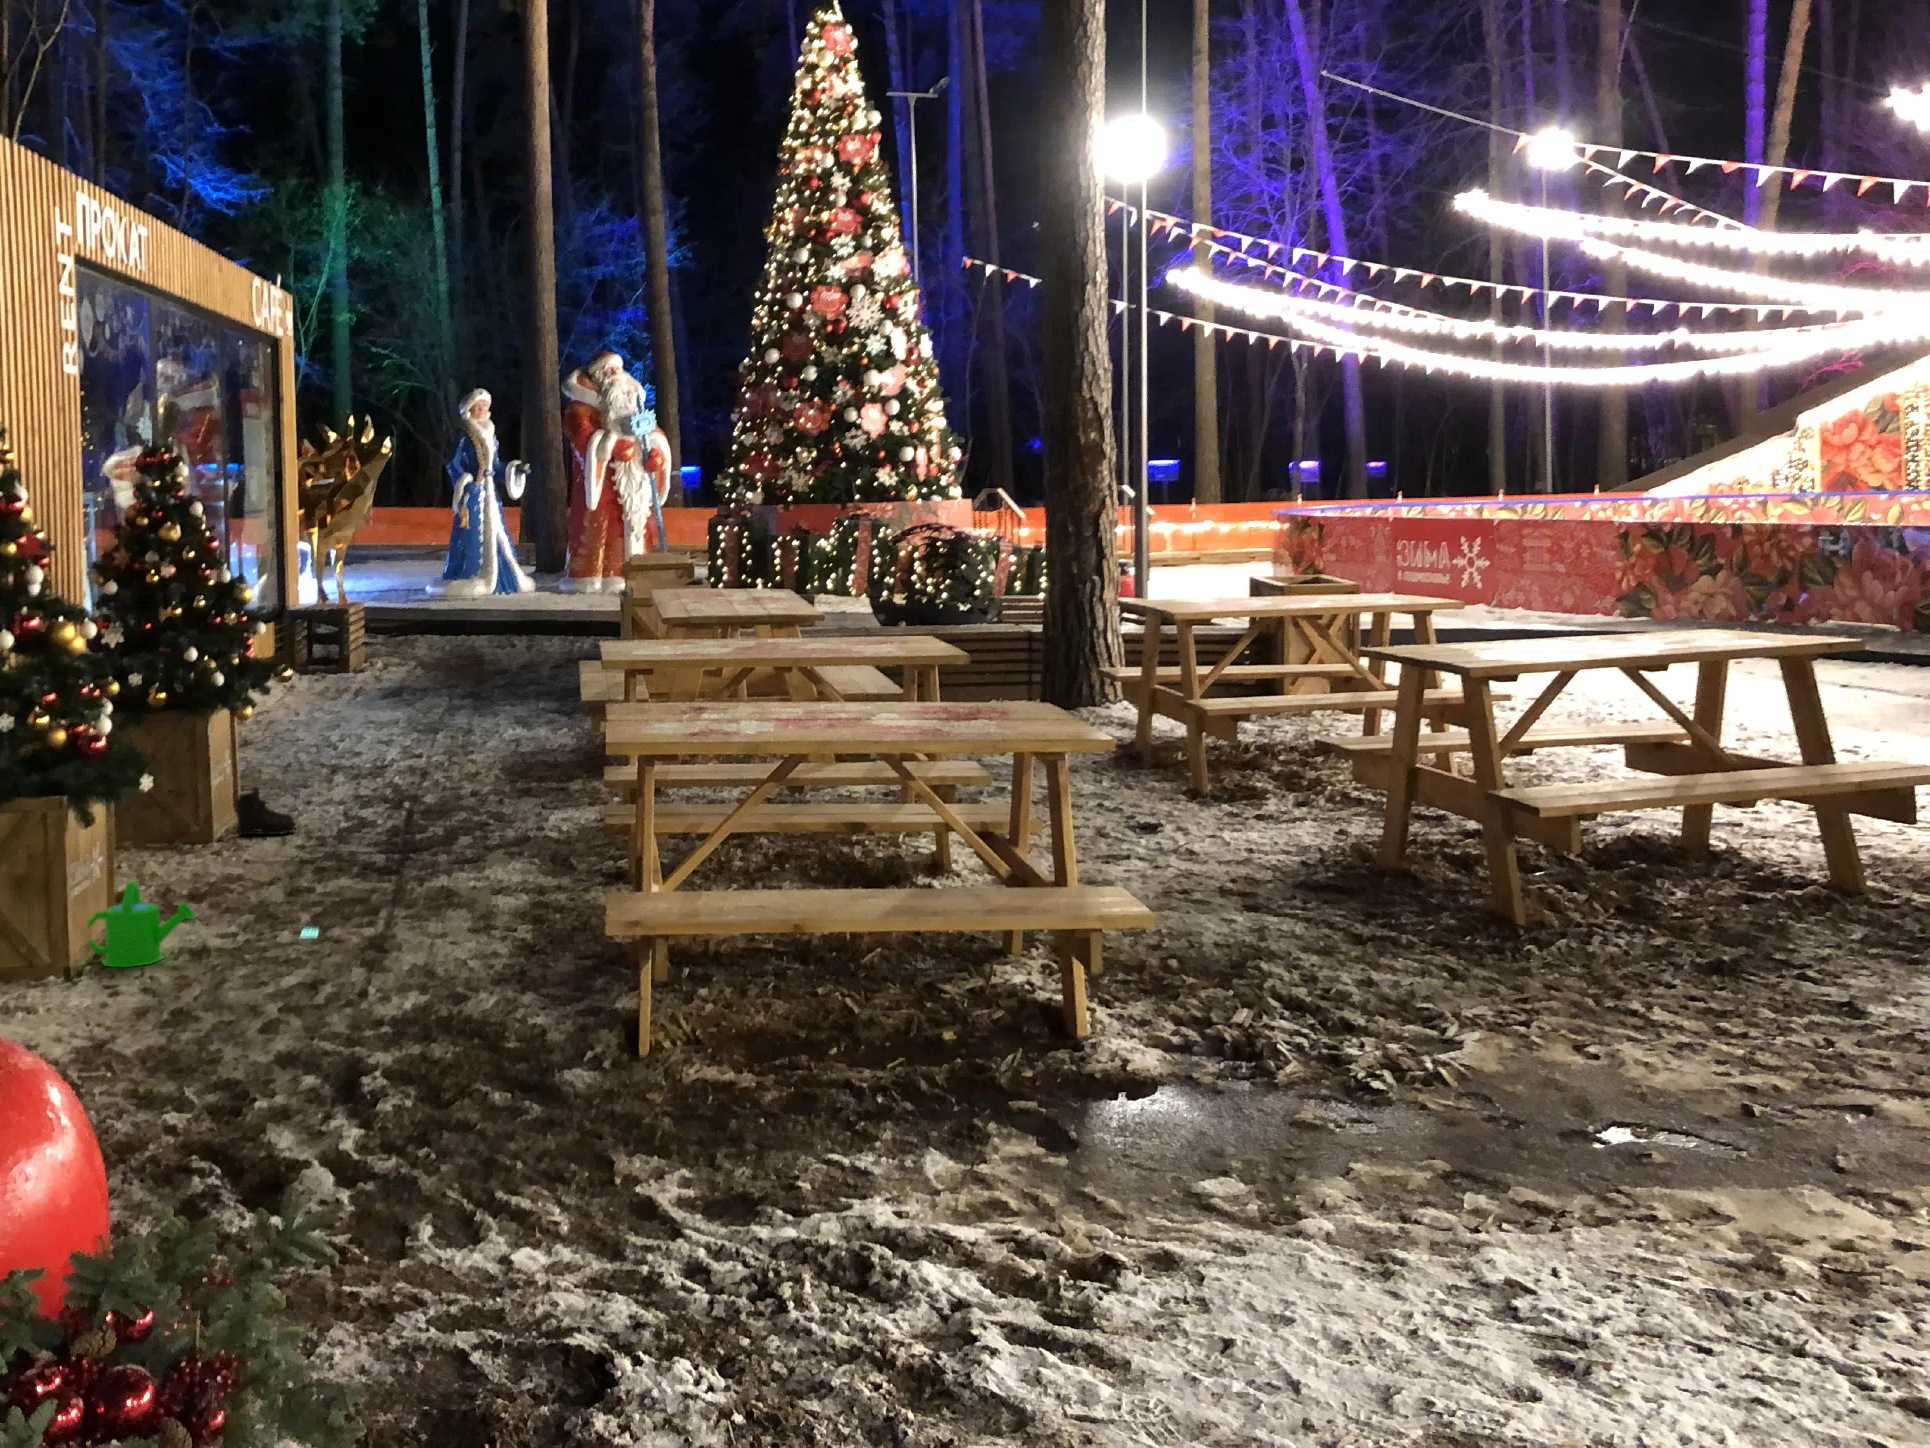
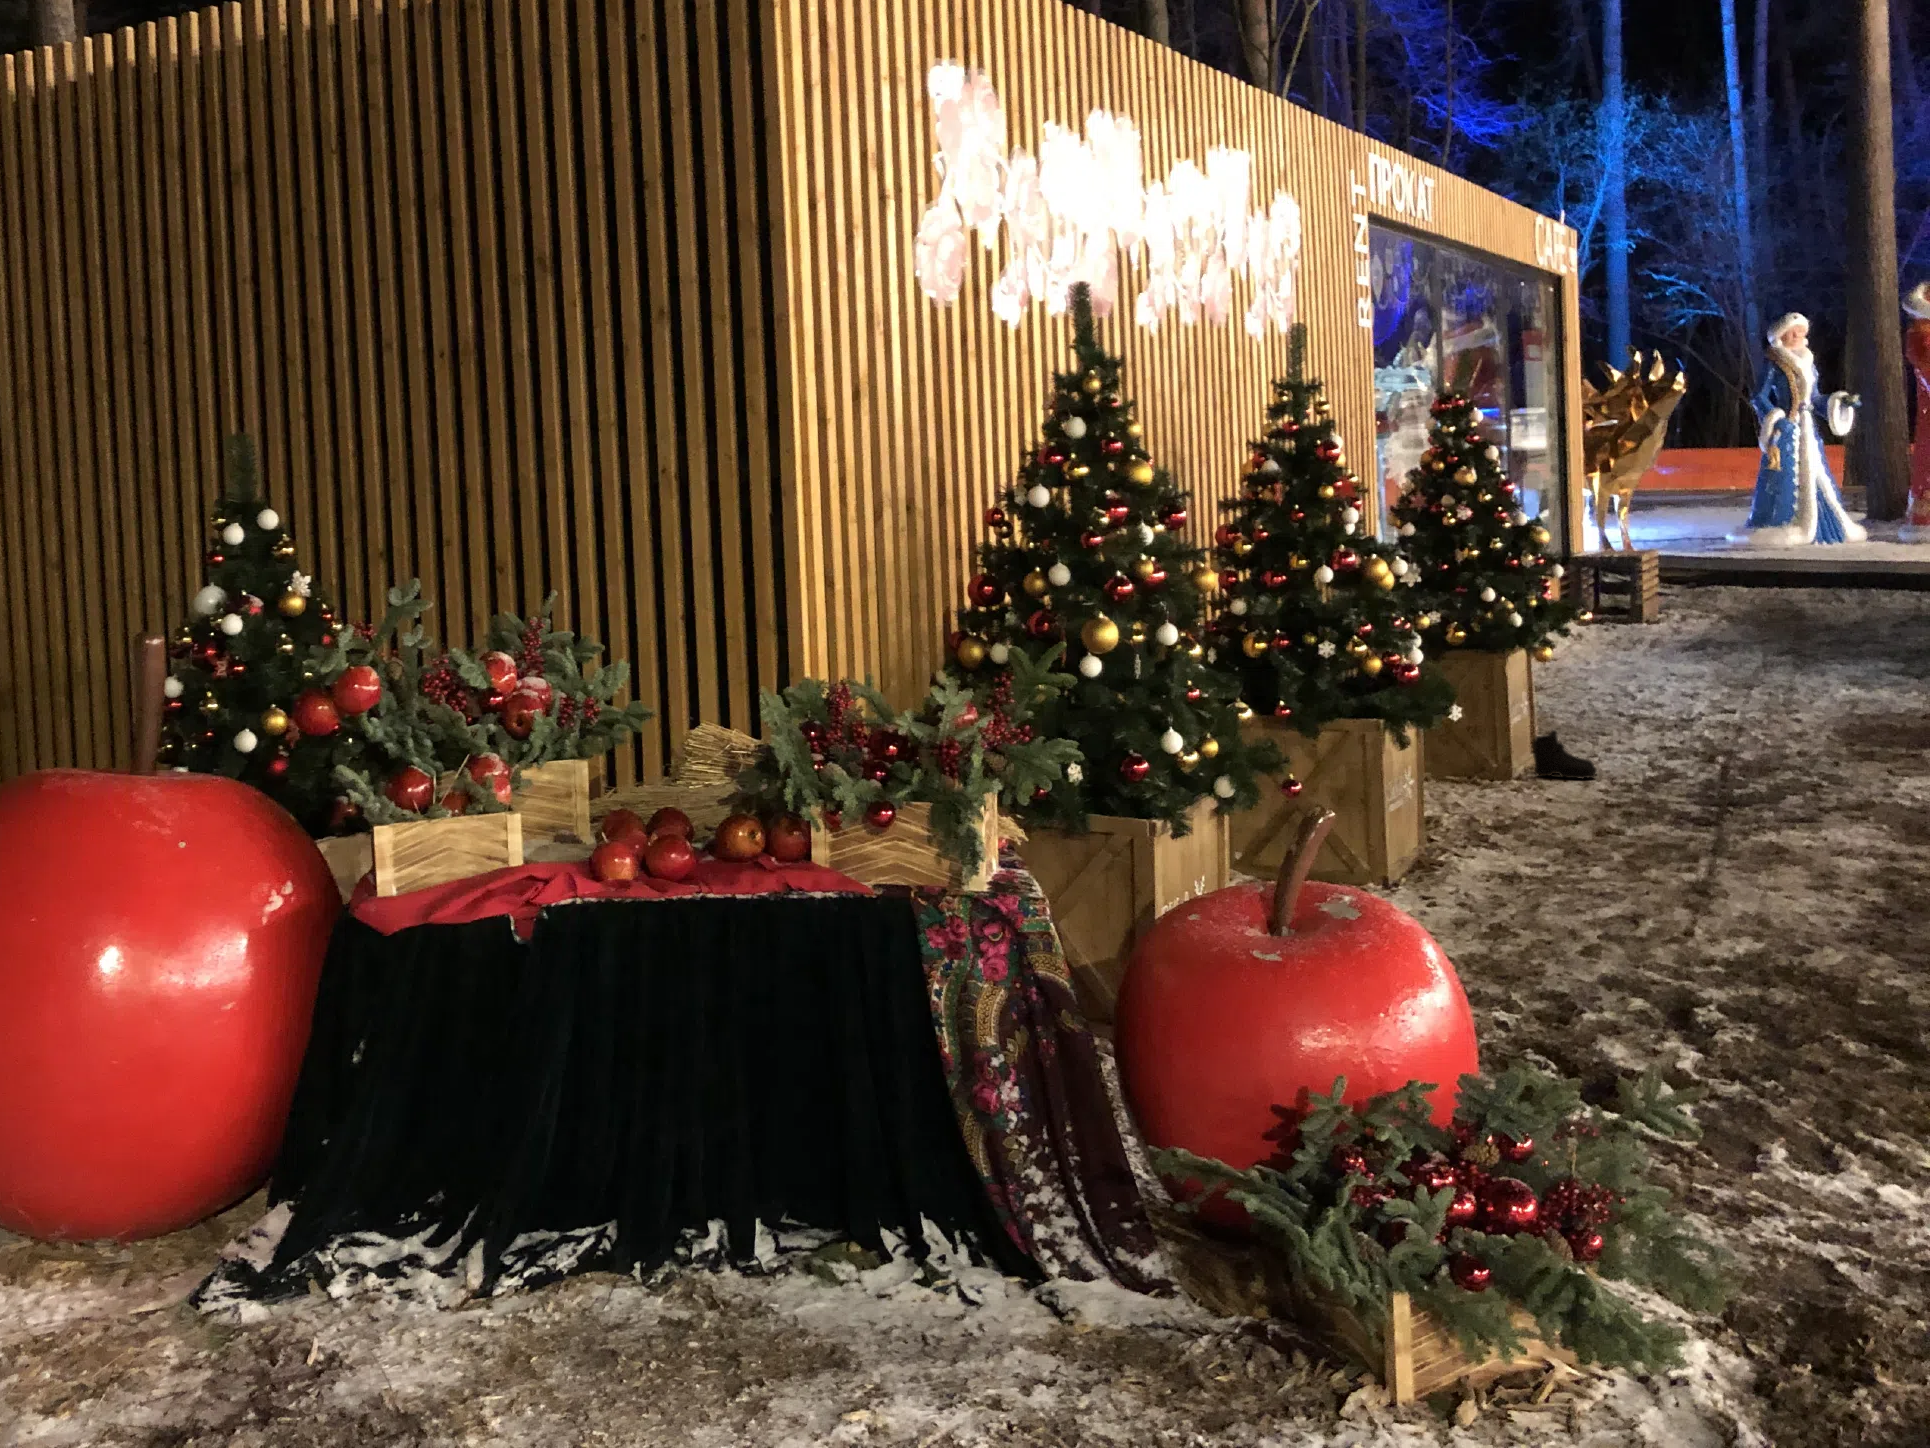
watering can: present [88,881,194,967] -> none [1393,801,1504,881]

